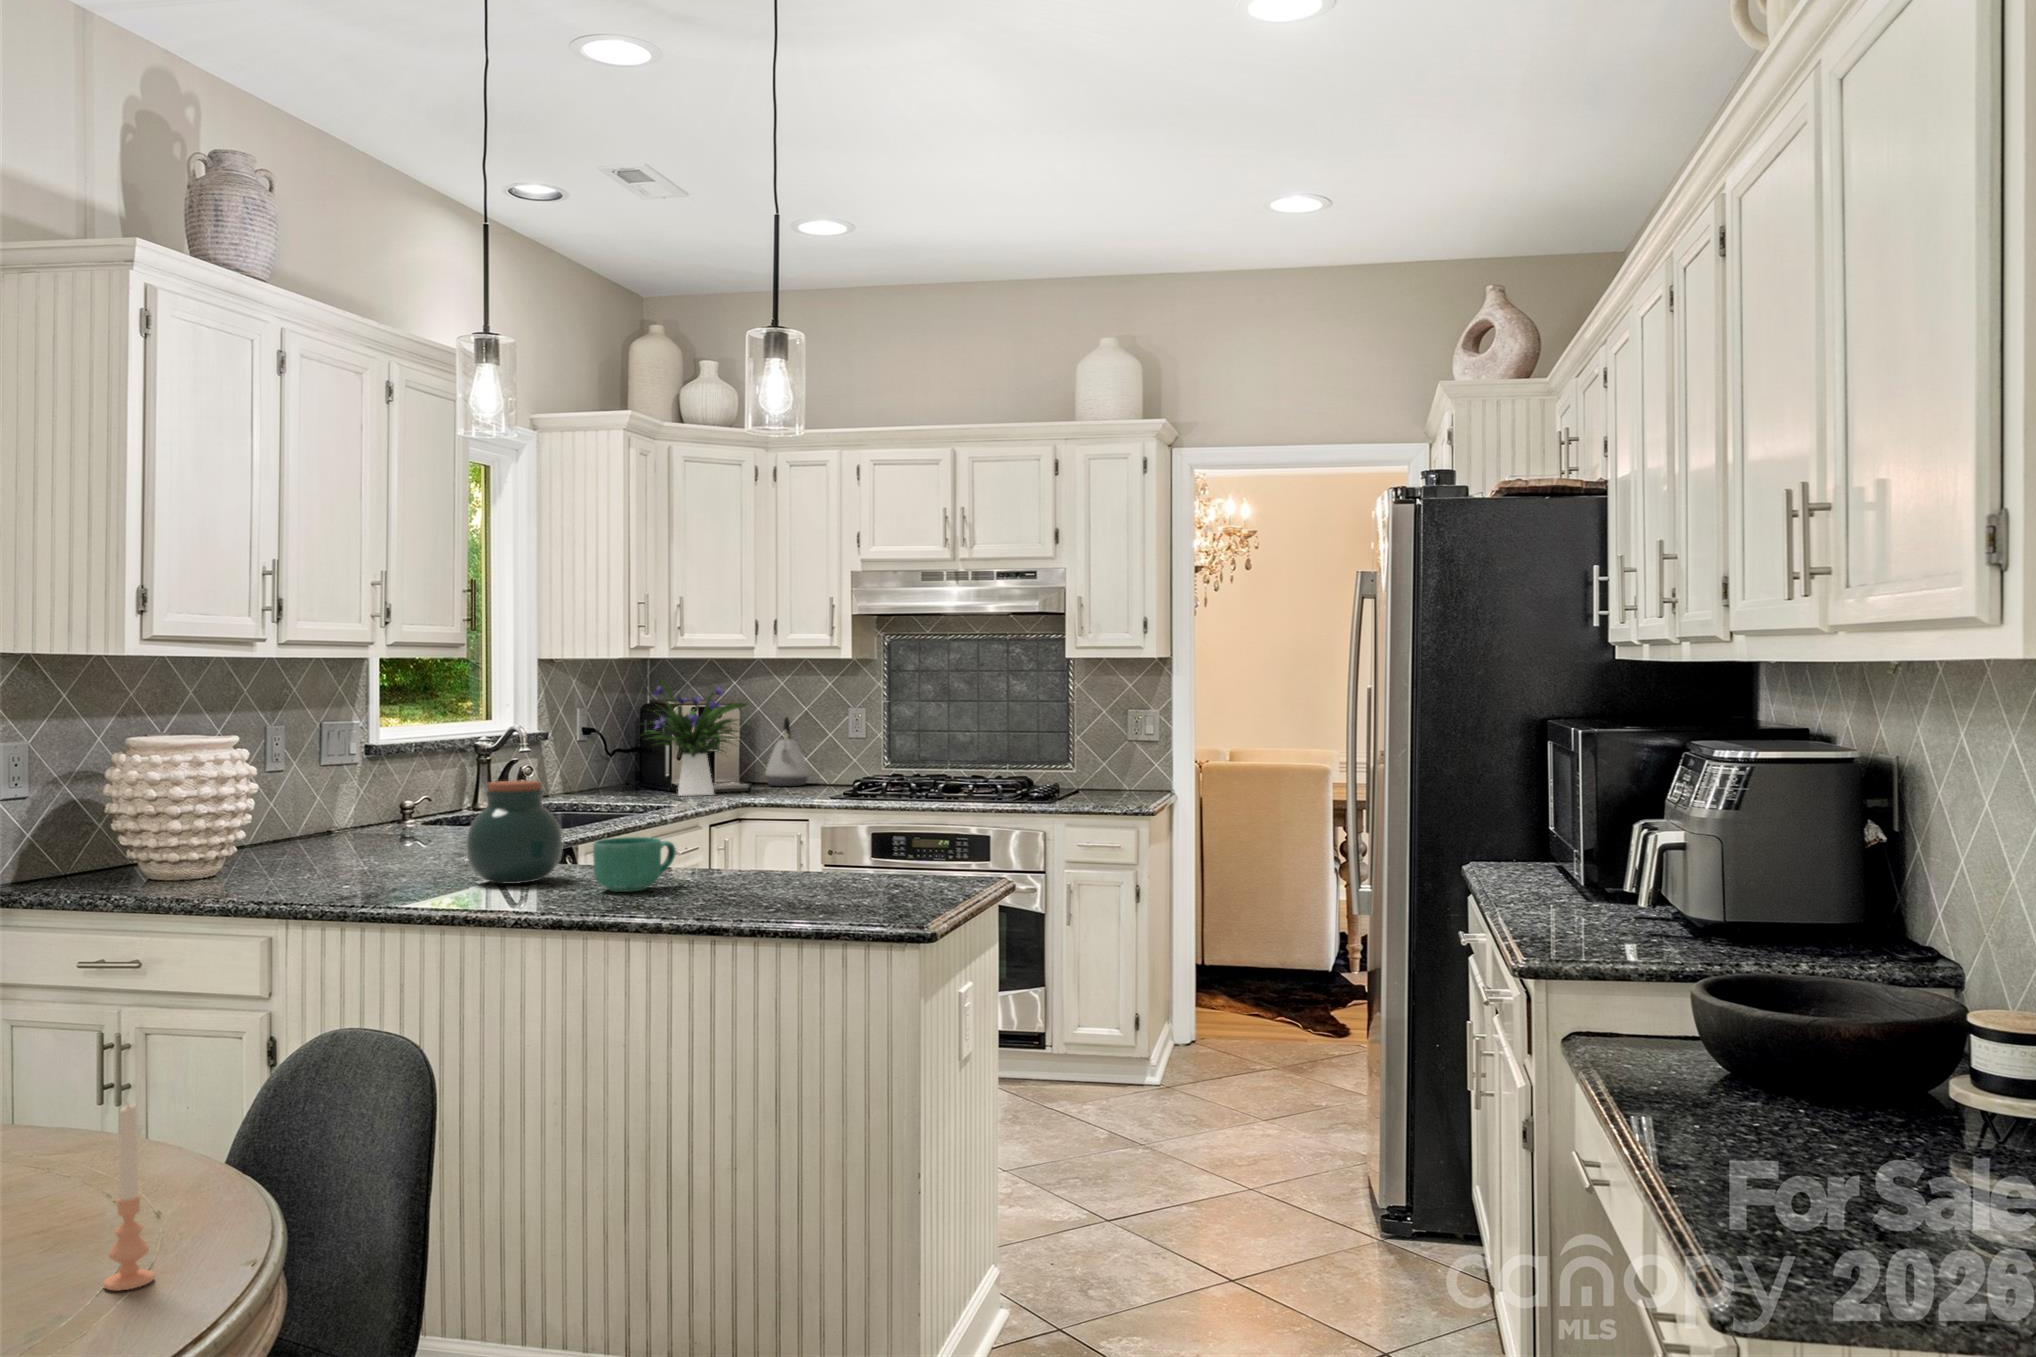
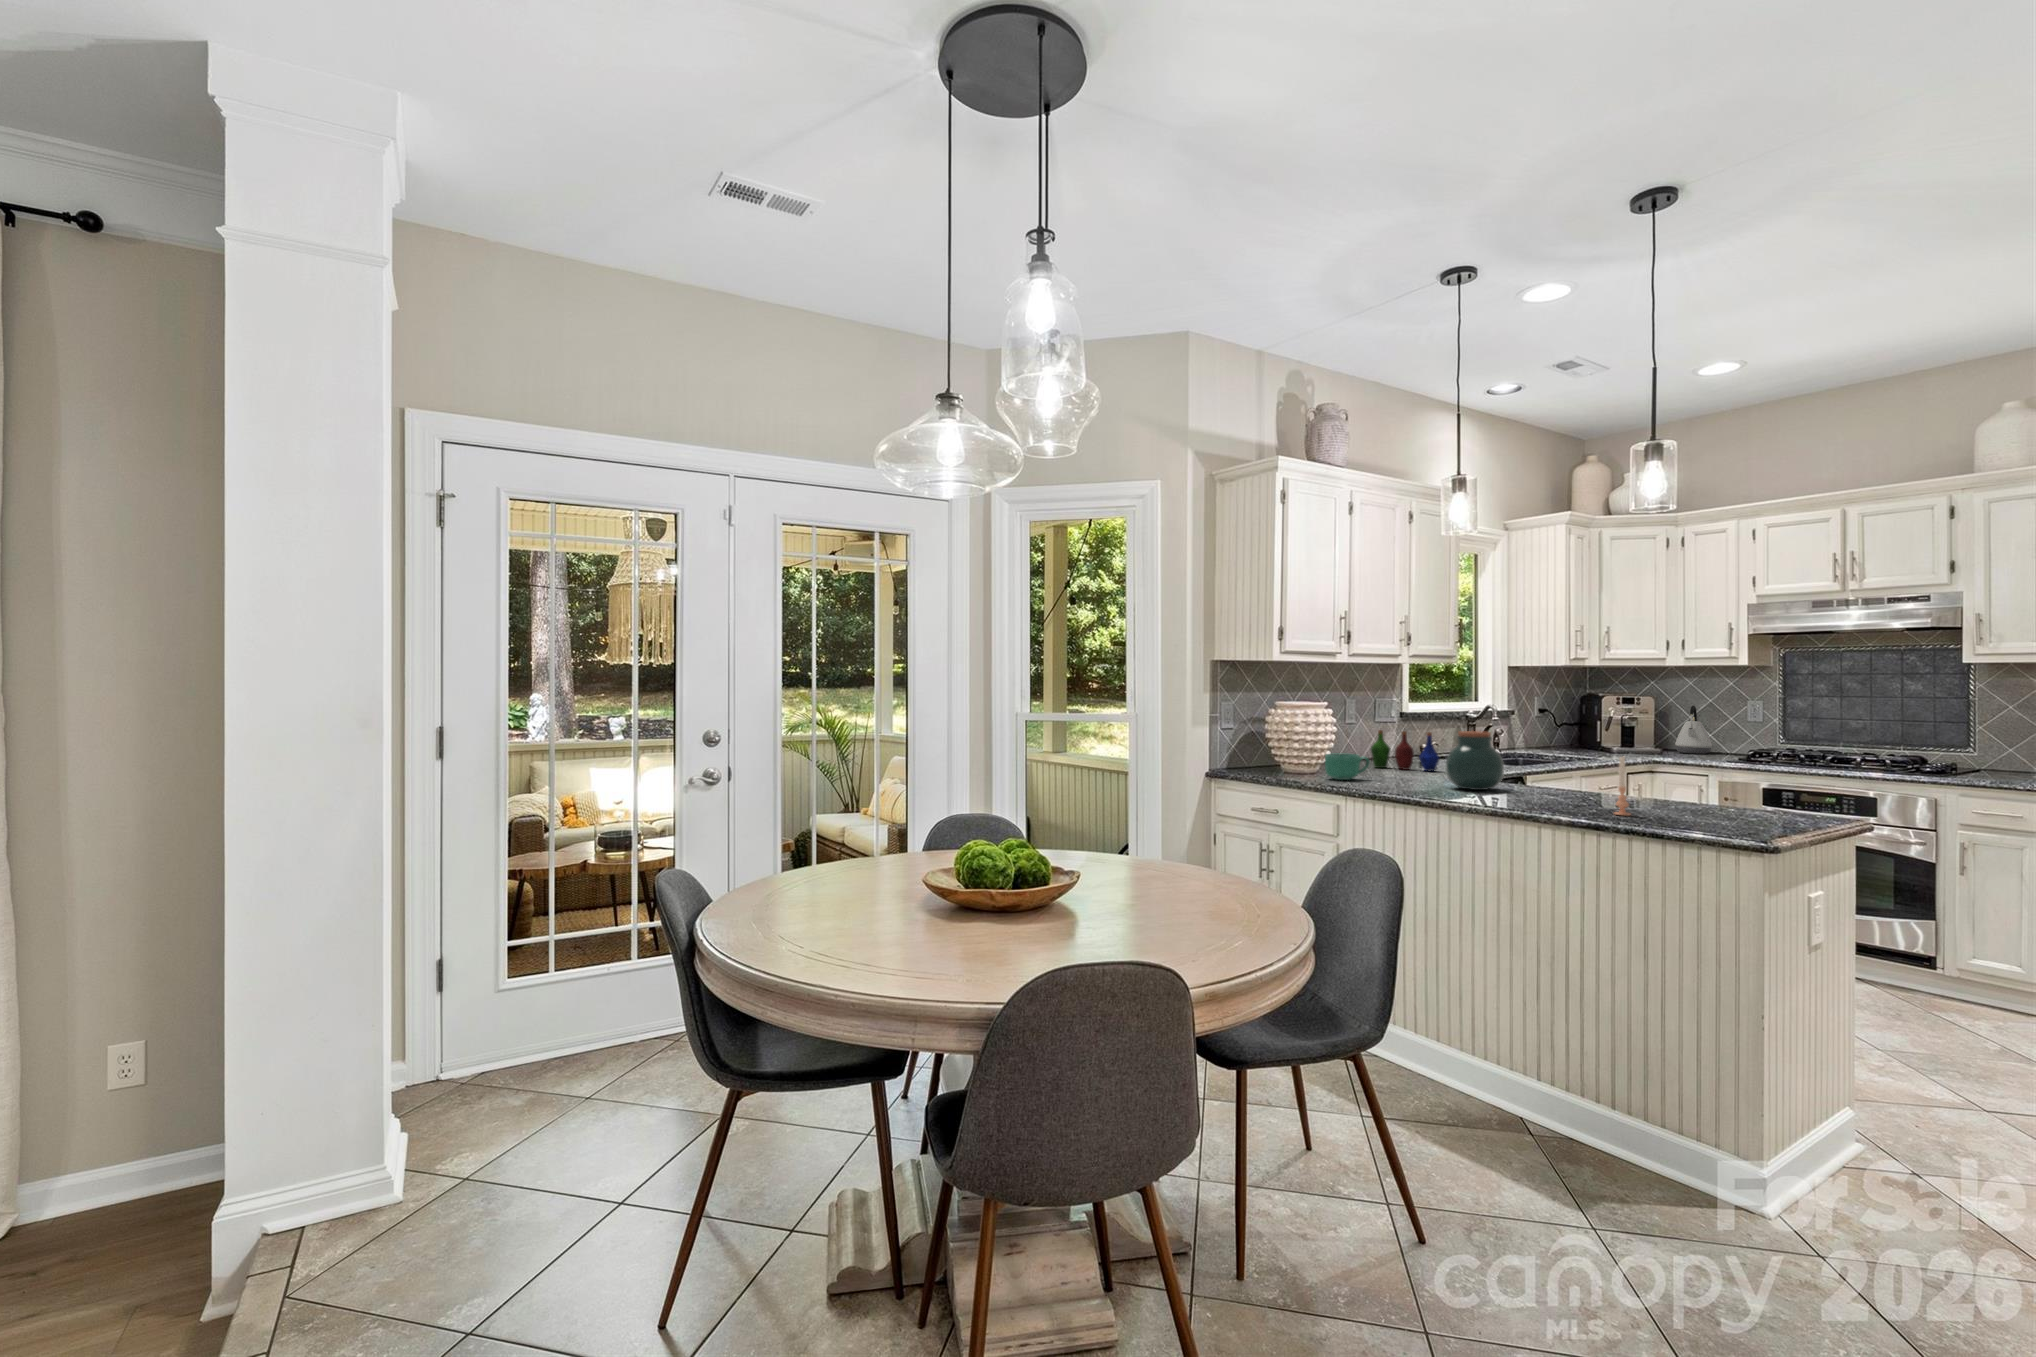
flower arrangement: present [645,679,747,796] -> none [1574,677,1661,755]
bottle: none [319,781,446,852] -> present [1371,730,1440,771]
mug: present [593,837,676,892] -> present [1325,754,1369,780]
candle: present [103,1104,155,1290] -> present [1615,757,1630,815]

